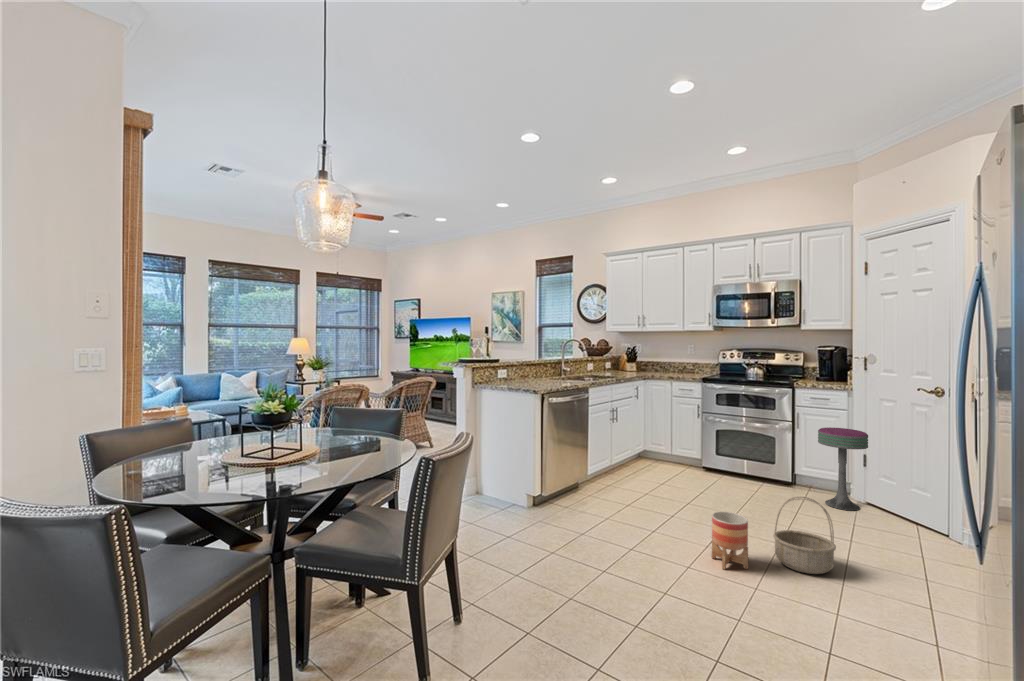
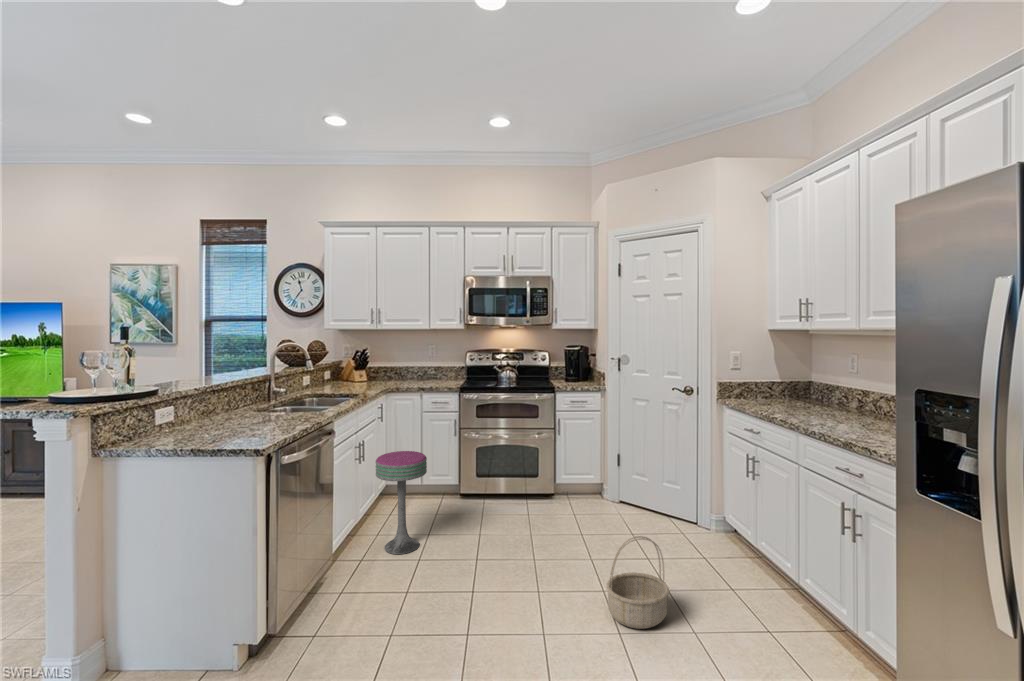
bar stool: present [818,427,868,510] -> present [376,451,427,554]
planter: present [712,512,748,569] -> none [552,579,597,666]

